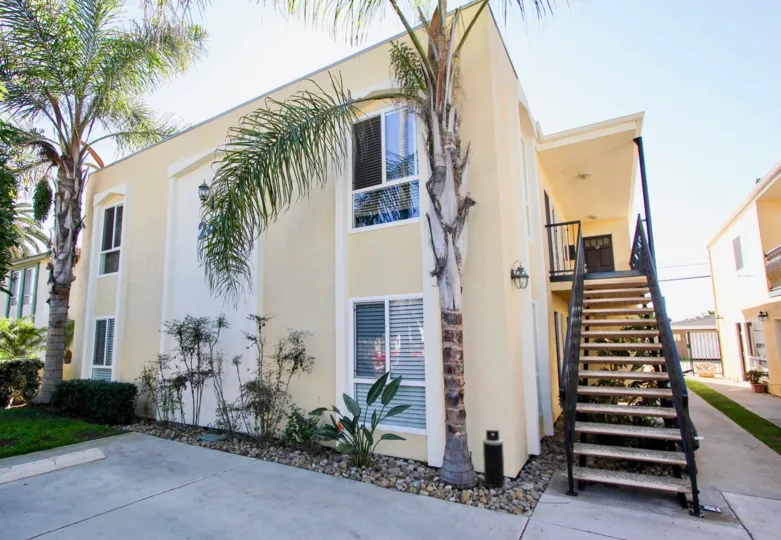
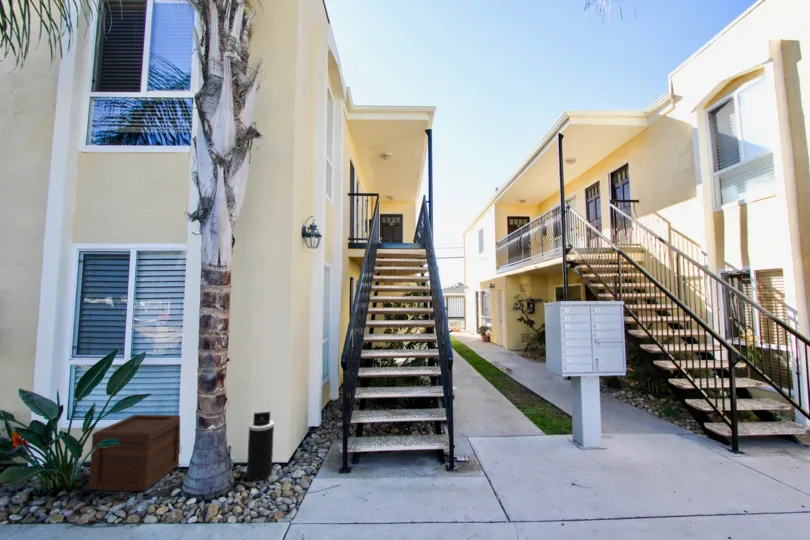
wooden crate: none [377,424,431,480] -> present [89,414,180,491]

